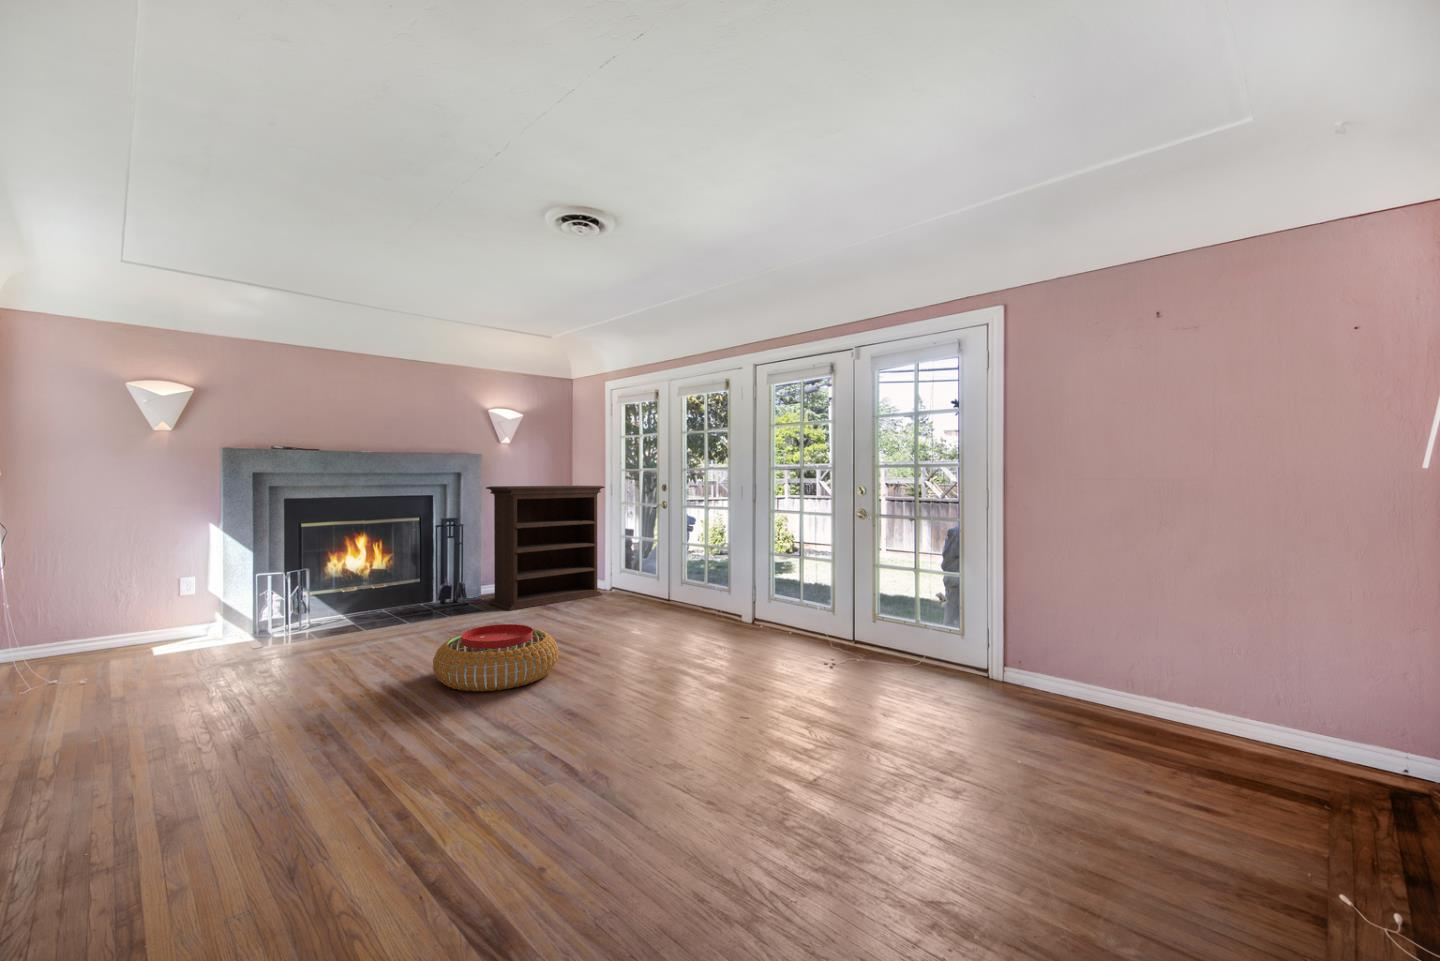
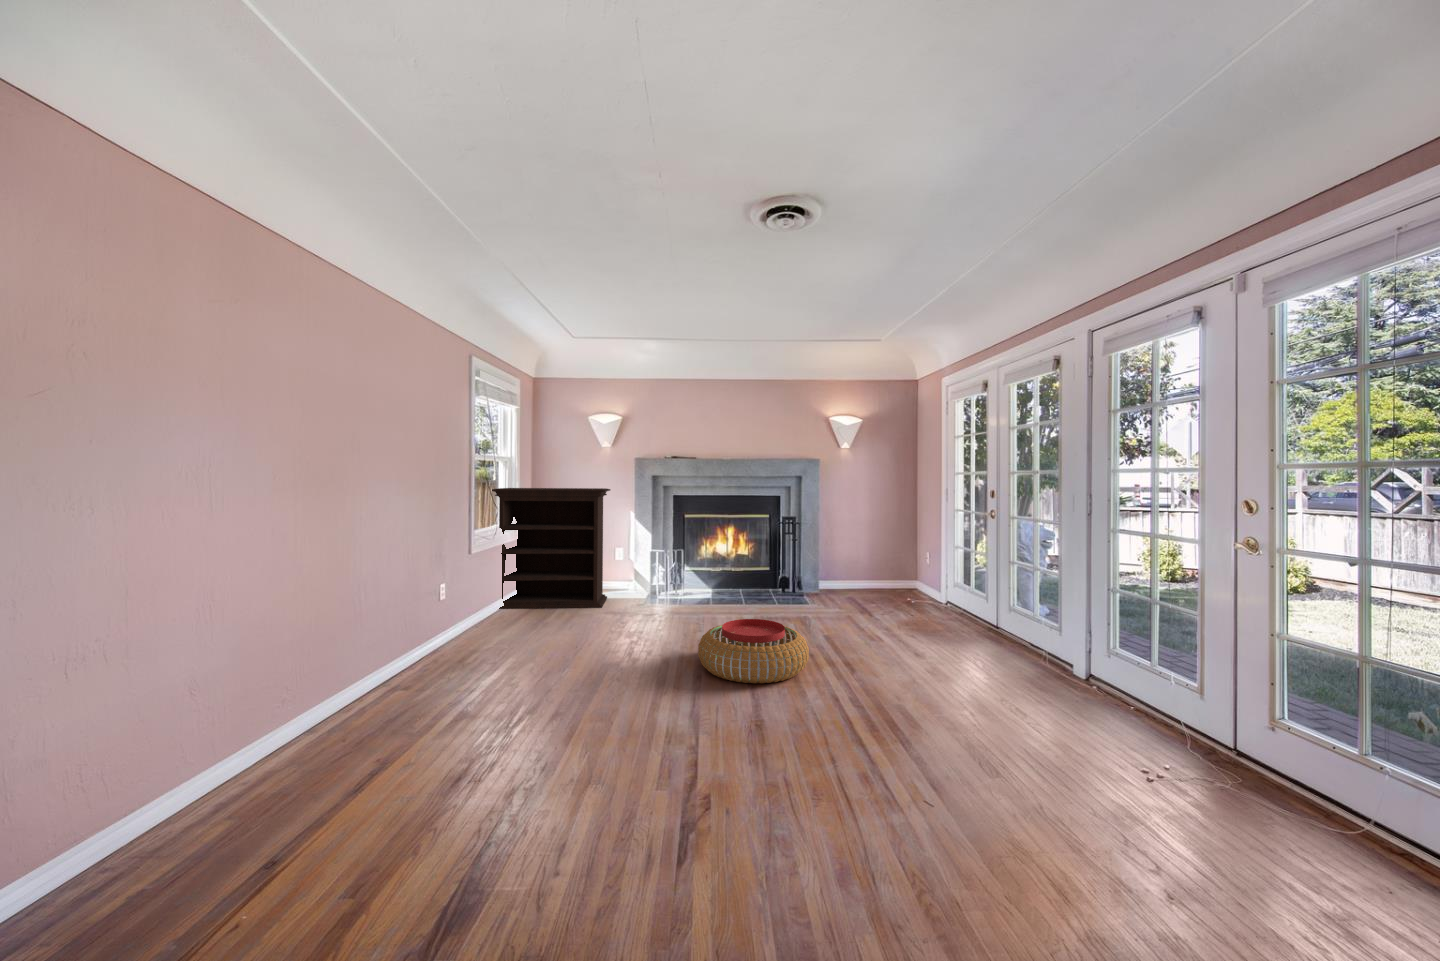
bookshelf: present [486,485,605,610] -> present [492,488,610,609]

